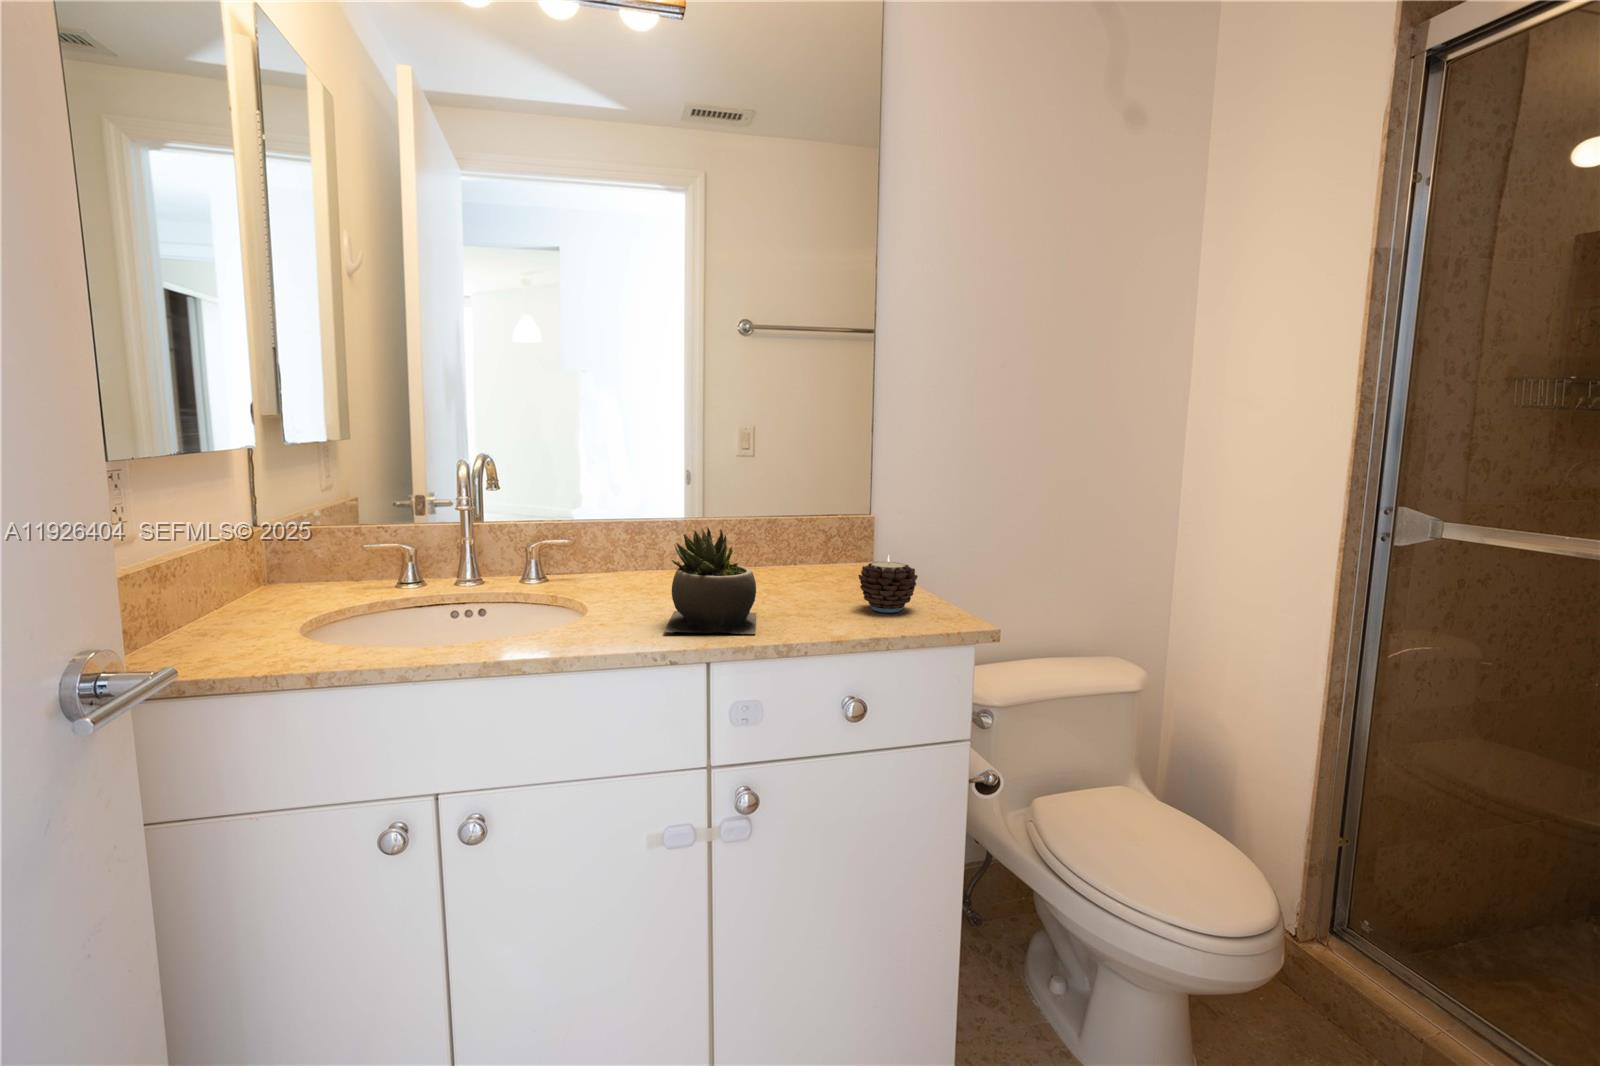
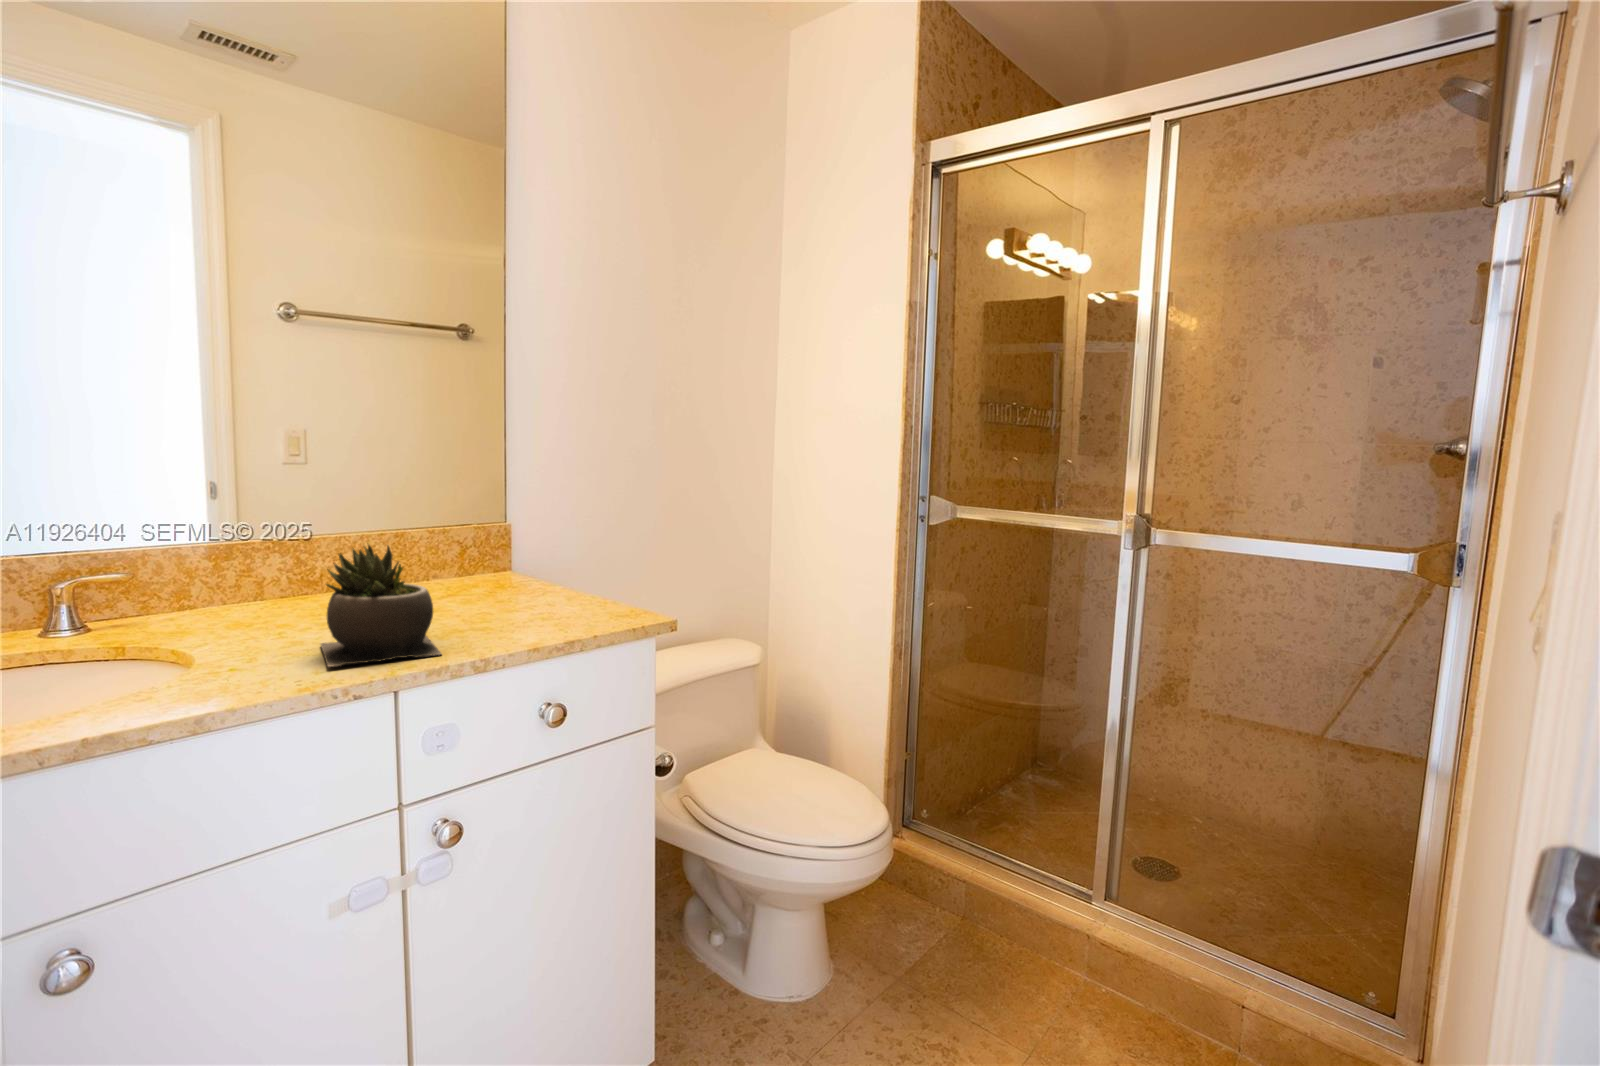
candle: present [858,555,918,612] -> none [535,559,593,617]

